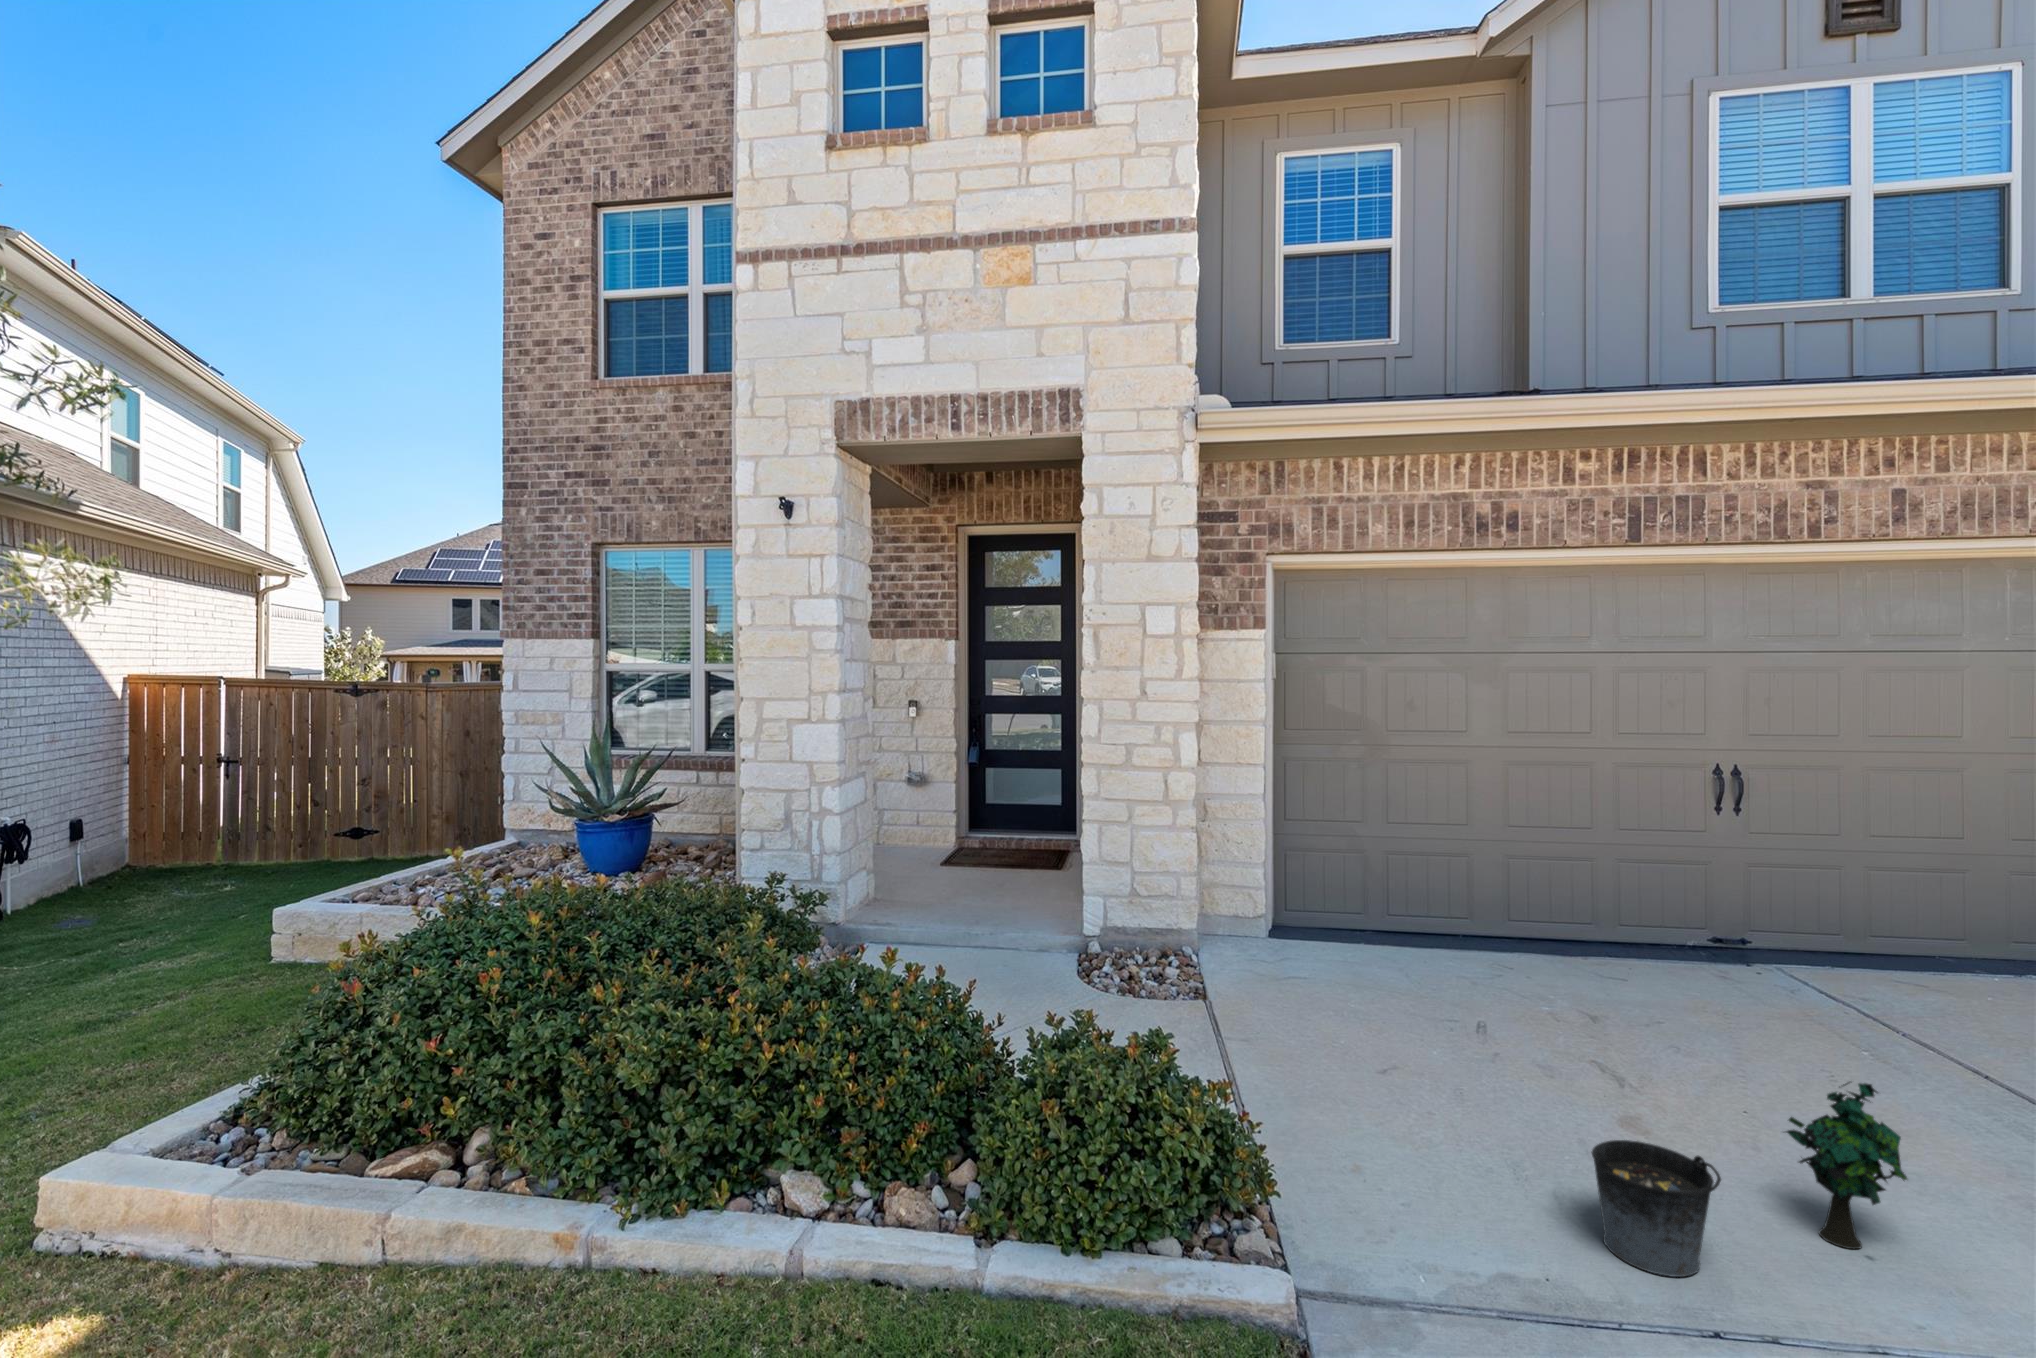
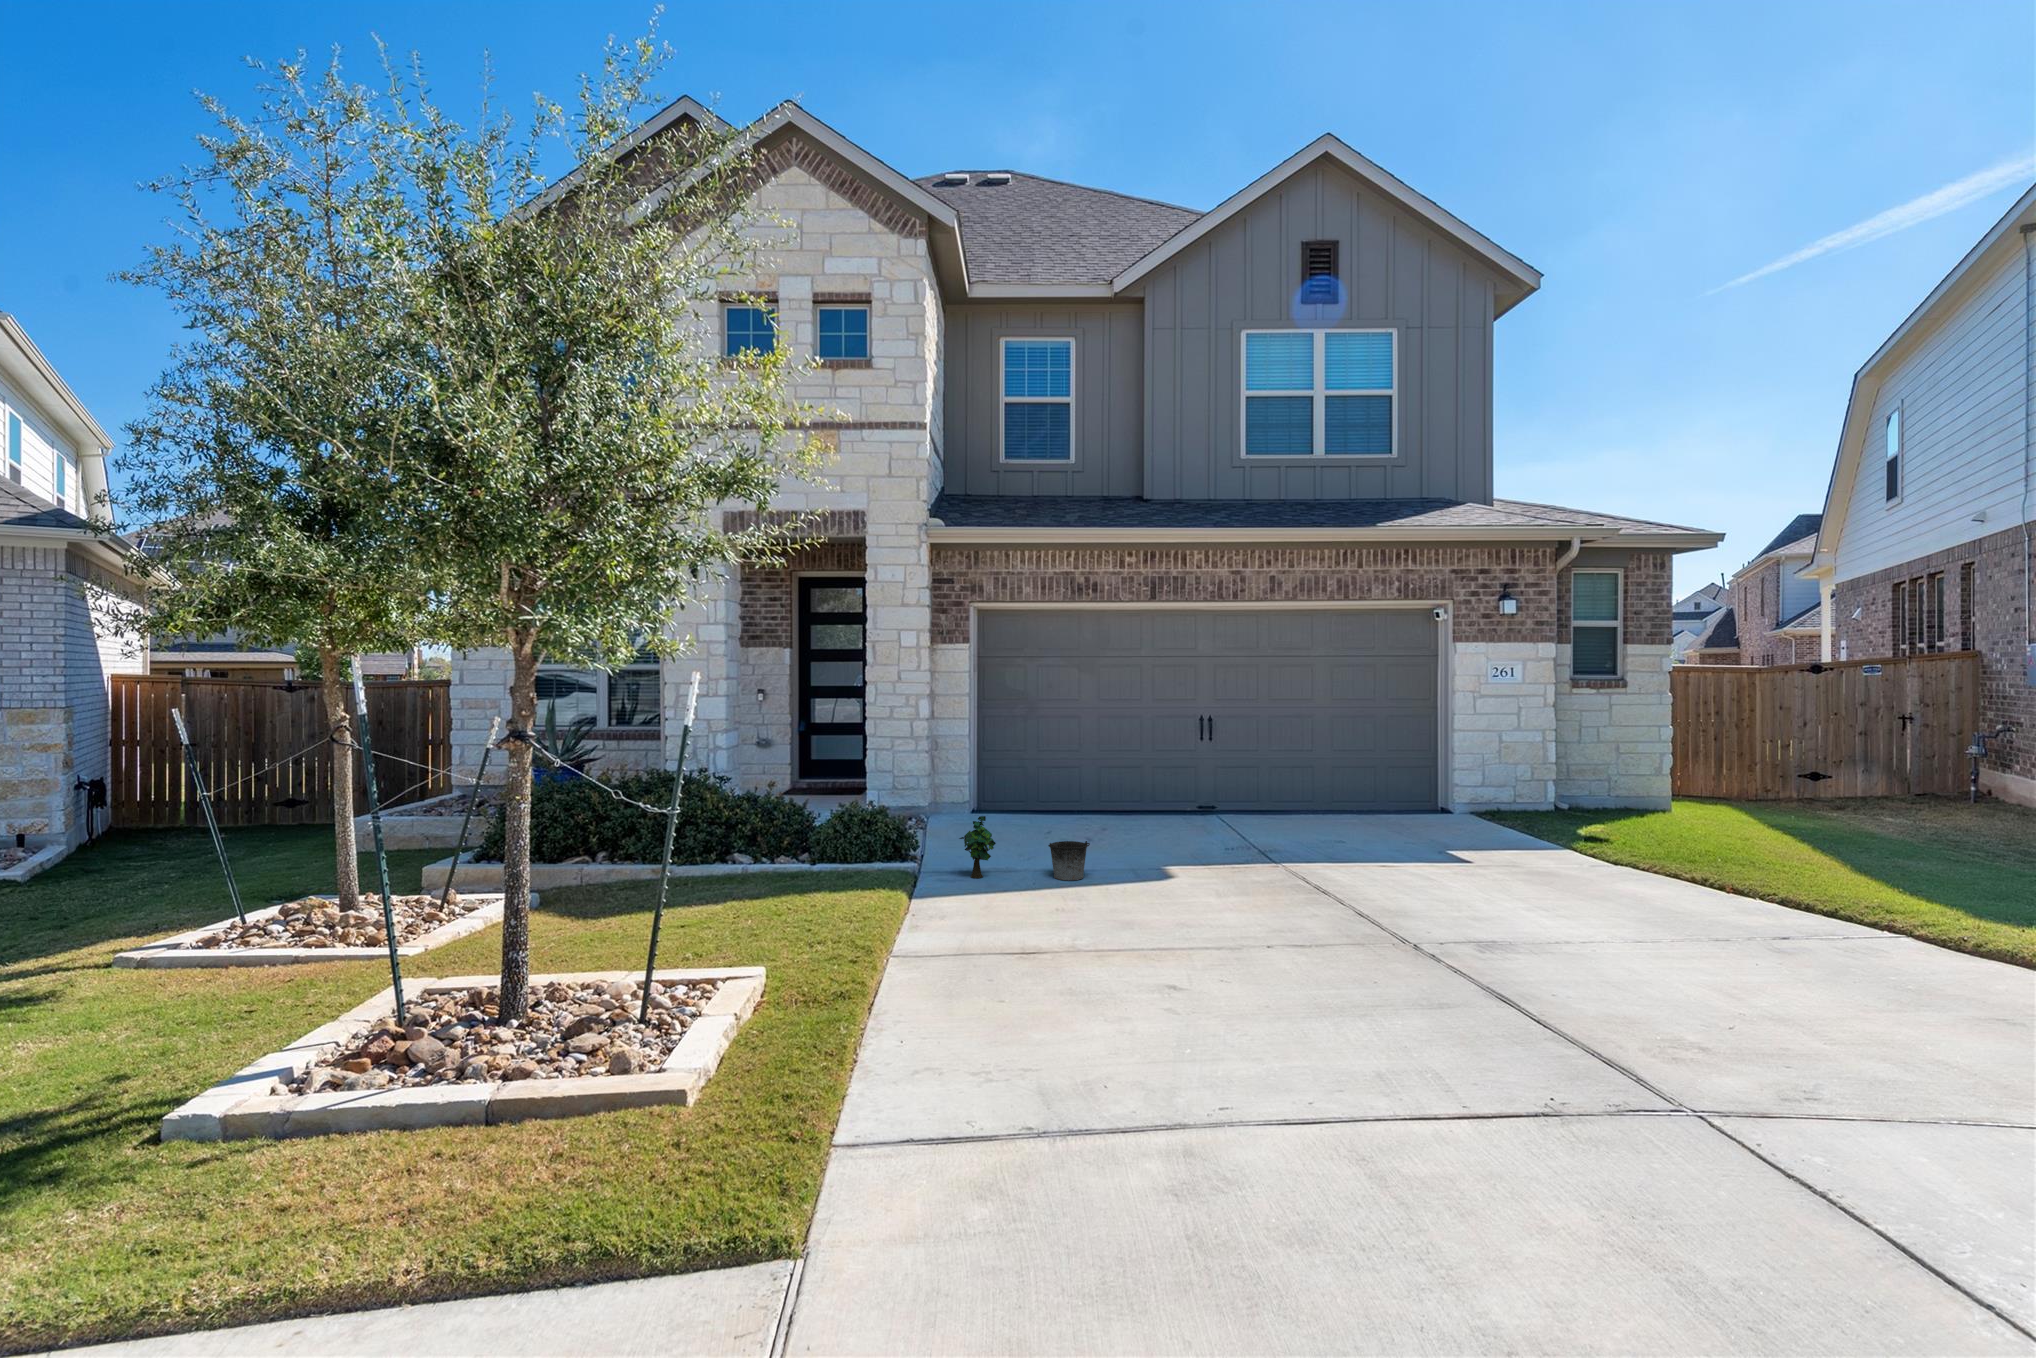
decorative plant: present [1786,1082,1907,1249] -> present [959,816,996,878]

